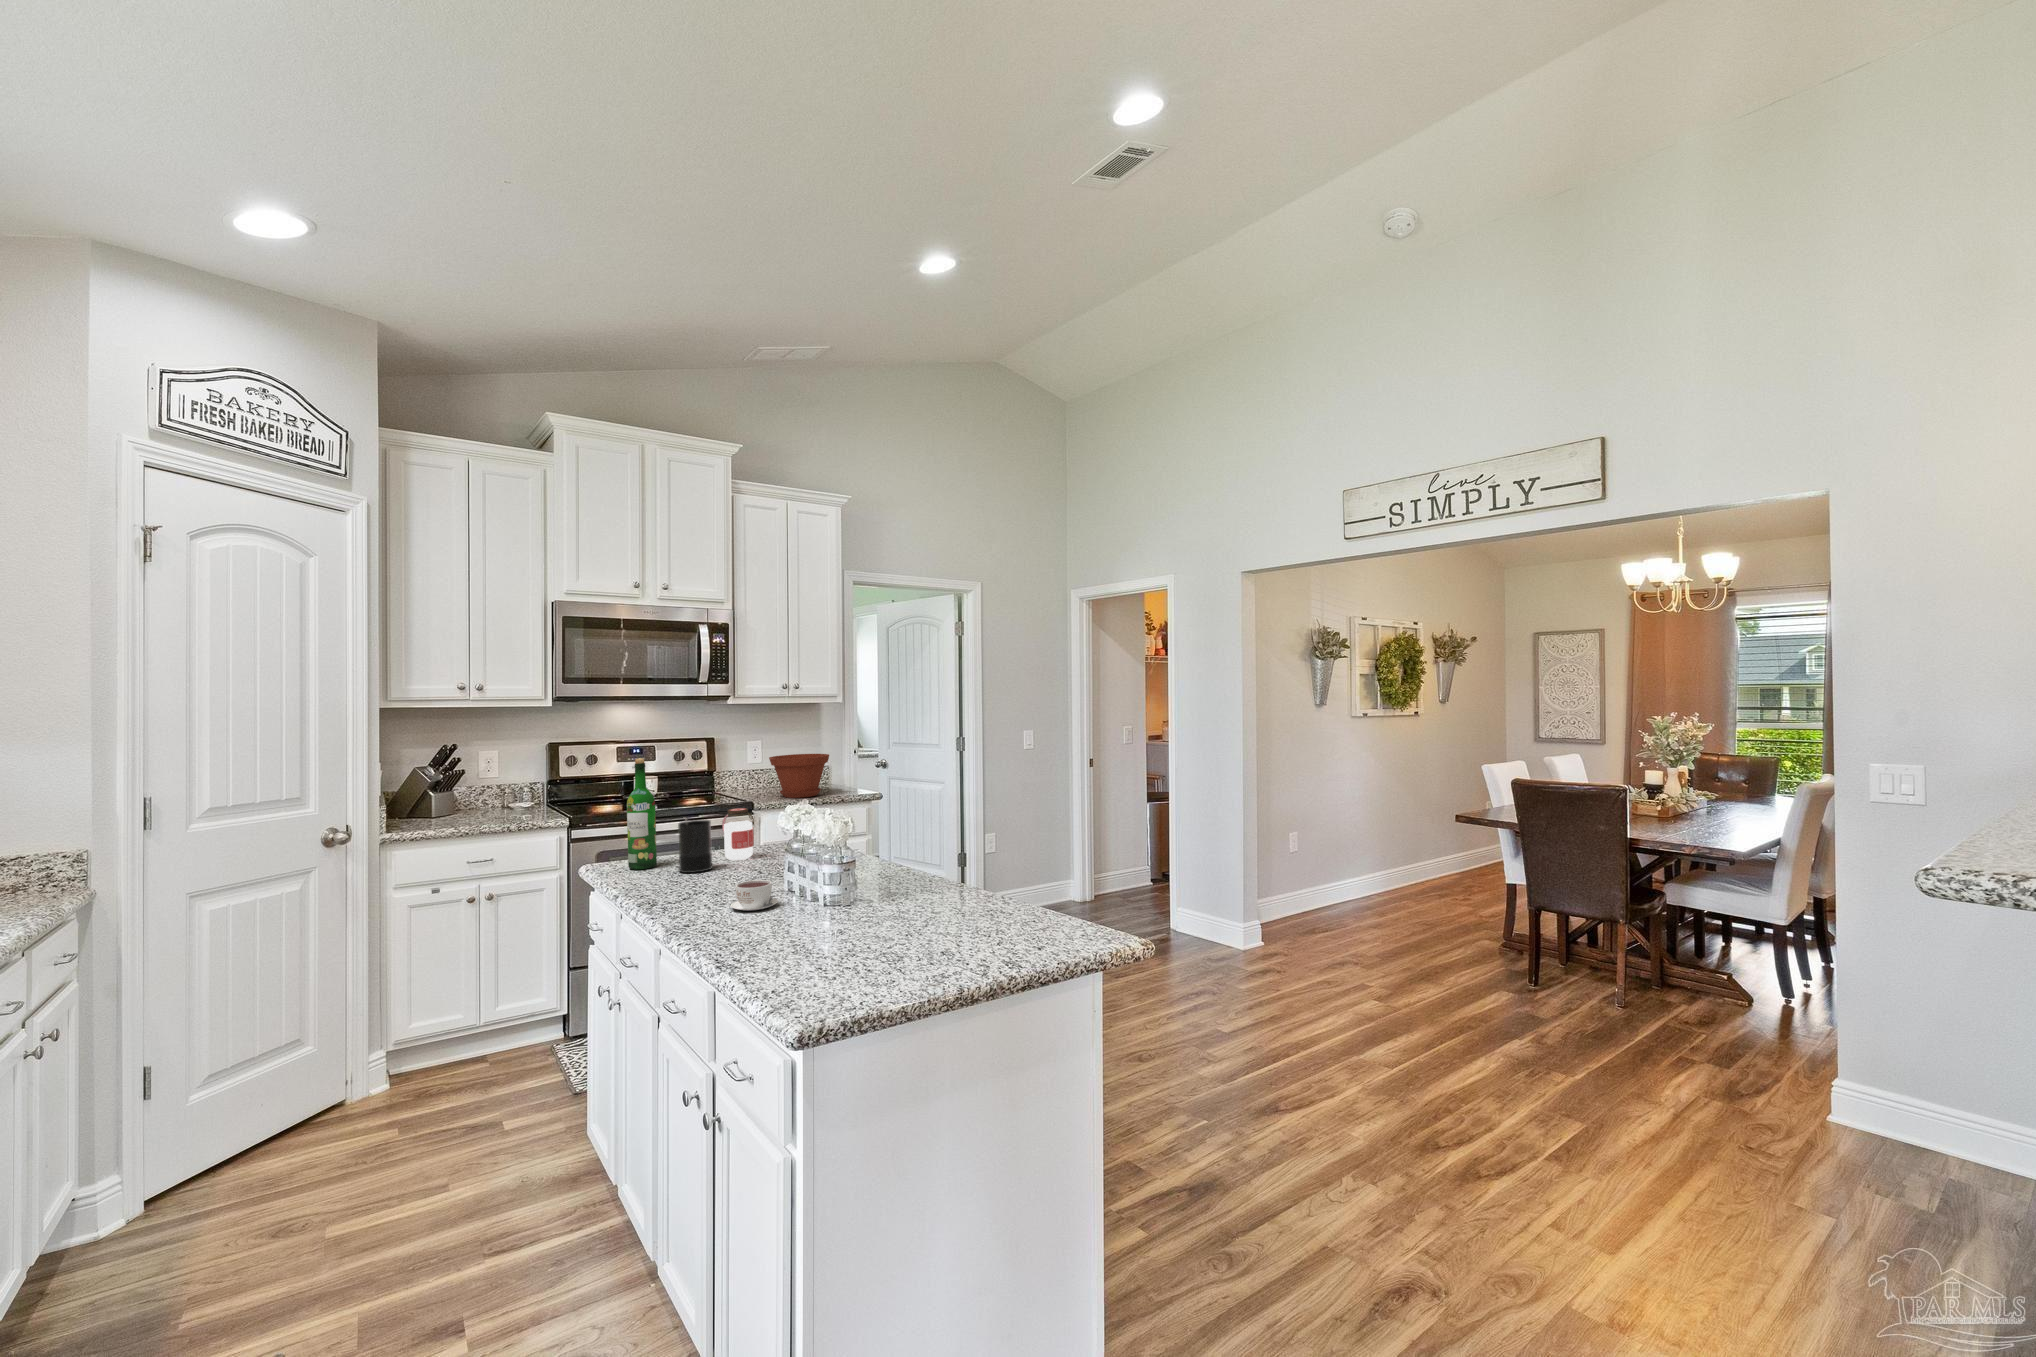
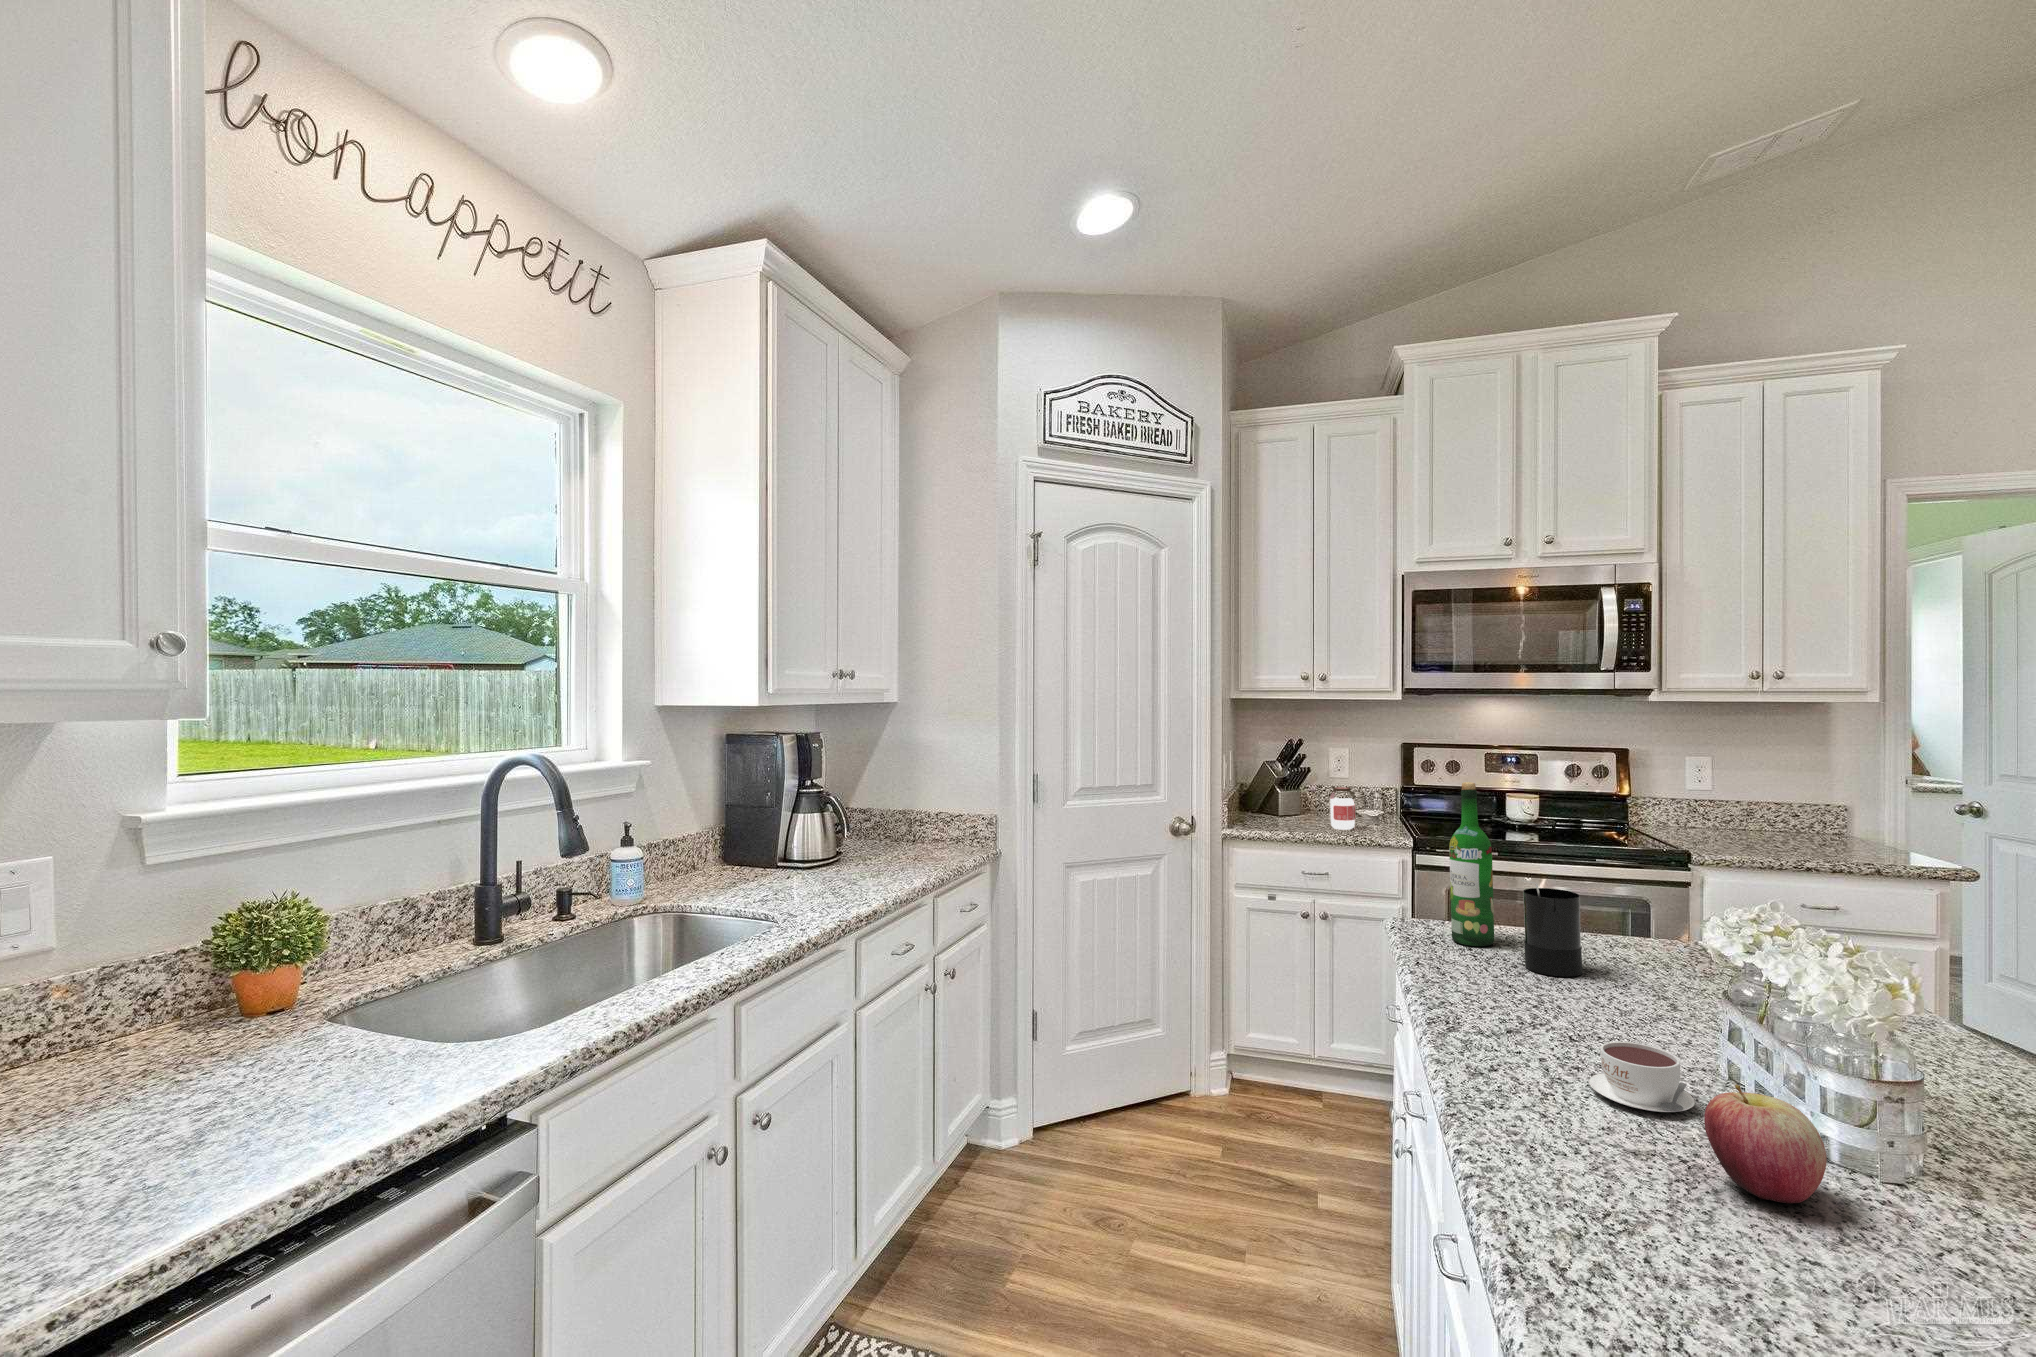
plant pot: present [769,754,829,798] -> none [1720,784,1842,856]
jar: present [722,808,754,860] -> present [1330,787,1356,830]
apple: none [785,875,829,922] -> present [1704,1085,1827,1203]

